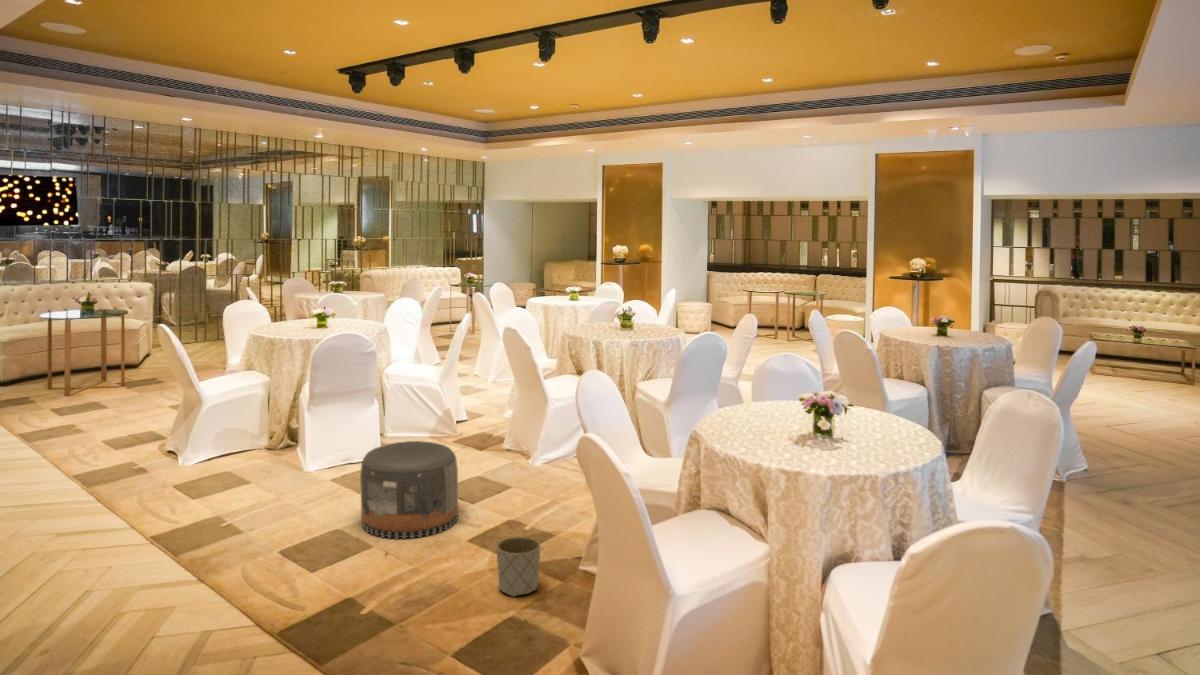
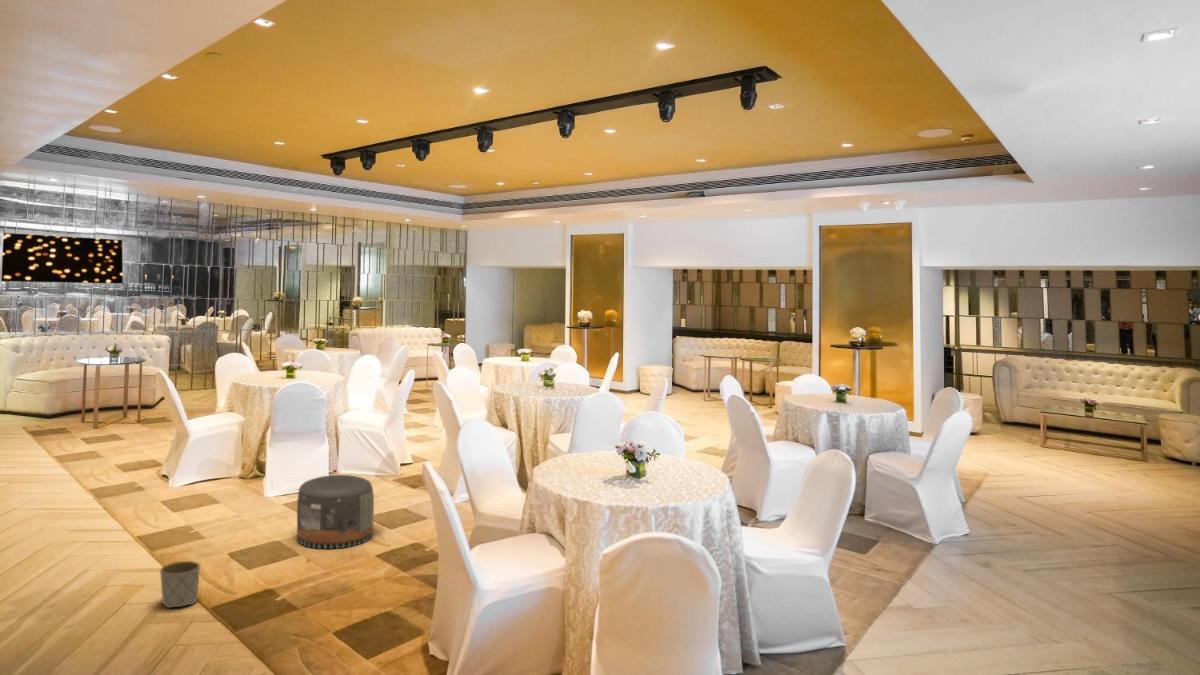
planter: present [497,537,540,596] -> present [160,561,200,609]

